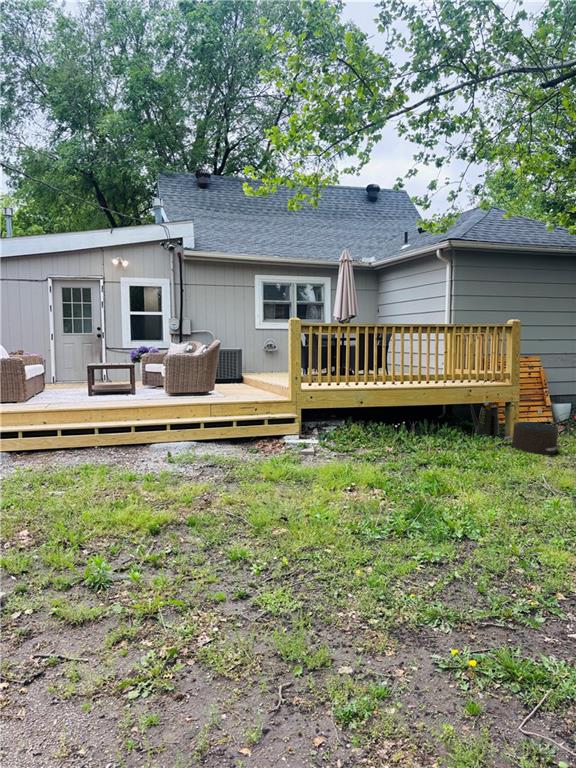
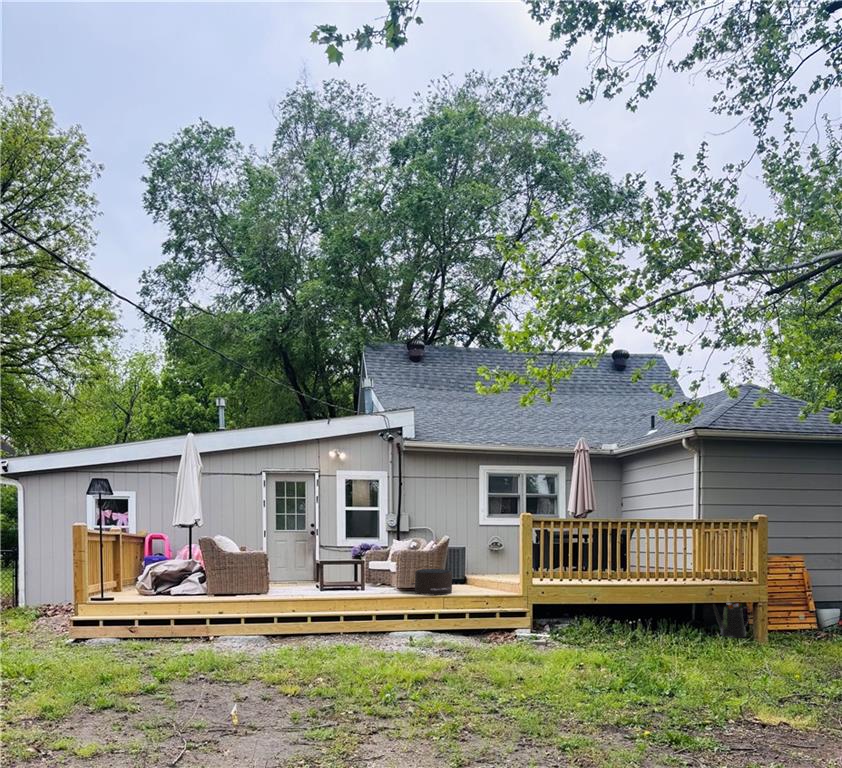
pouf: present [504,422,562,454] -> present [411,569,452,595]

